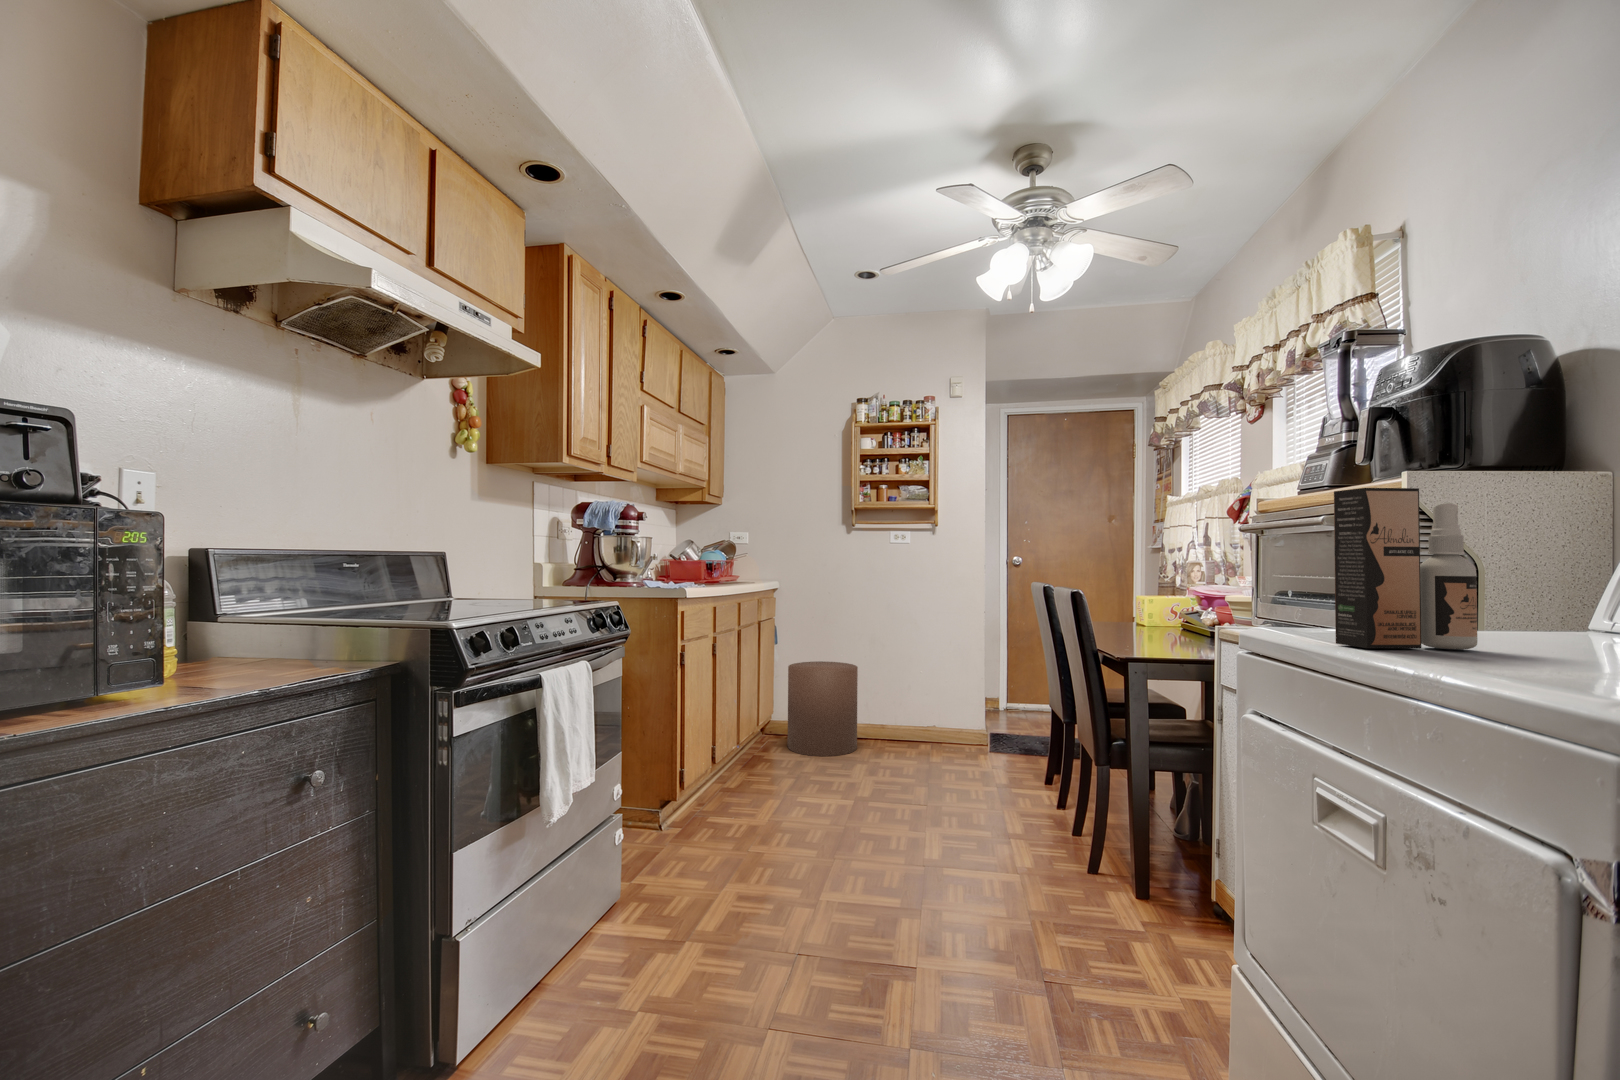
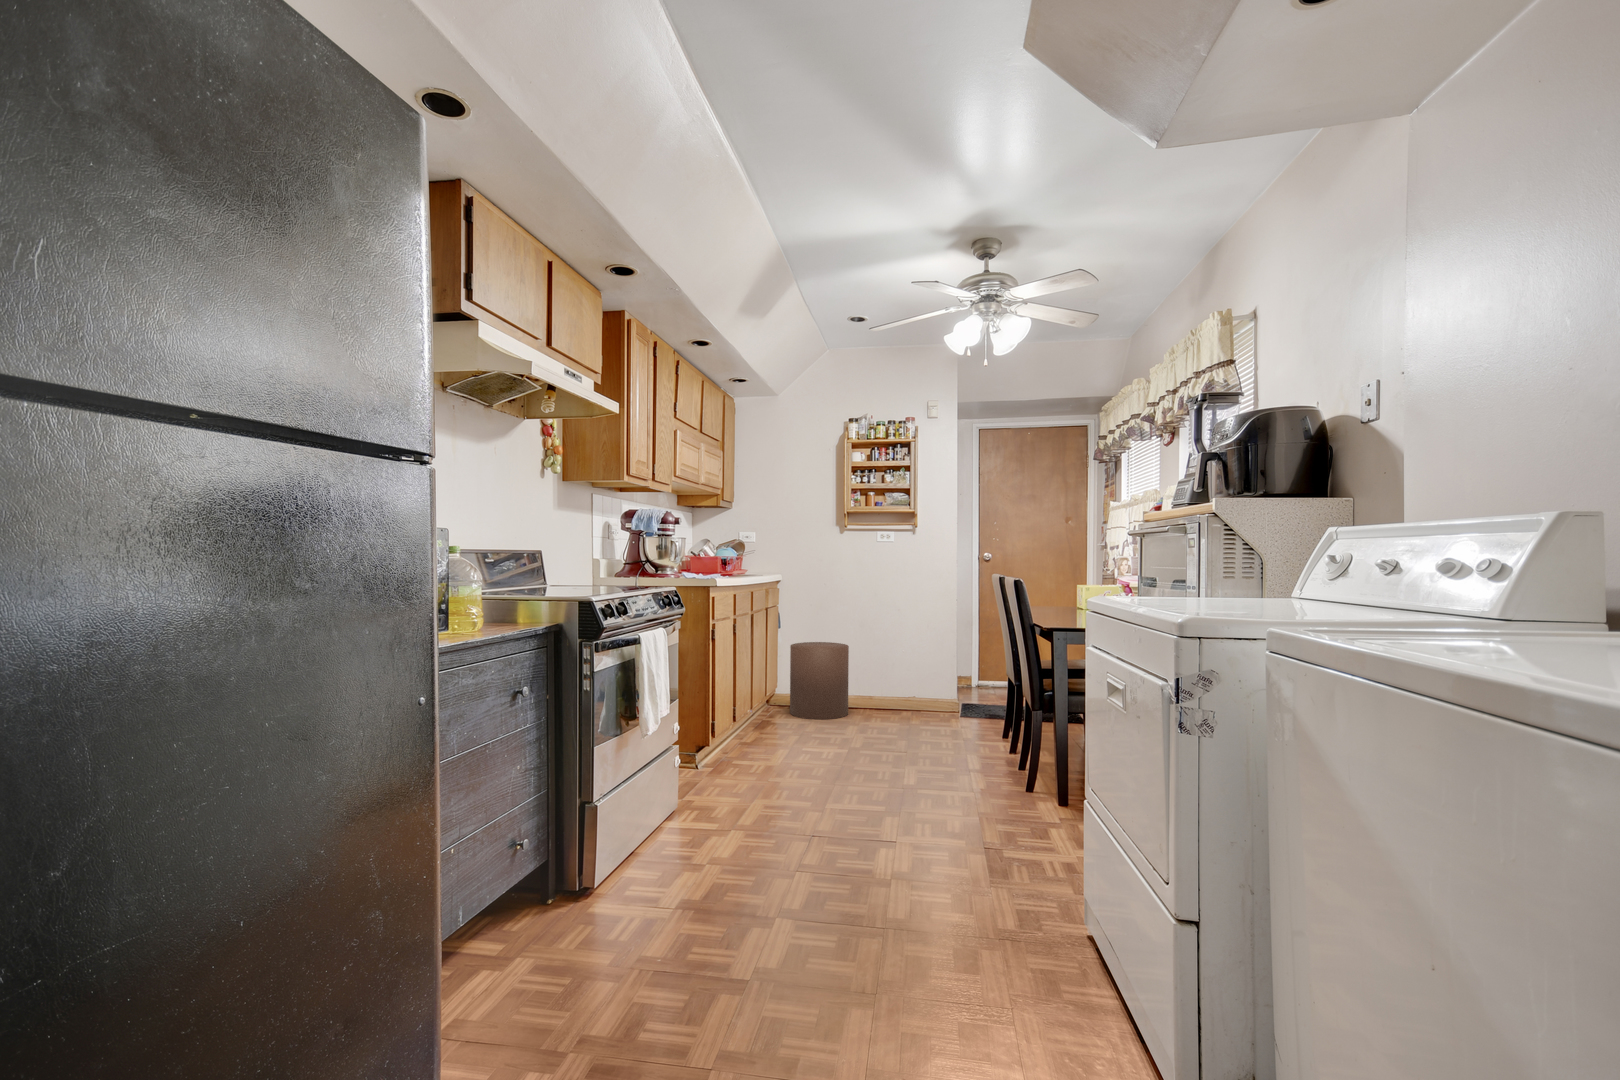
spray bottle: present [1334,488,1477,649] -> none [1124,519,1190,603]

